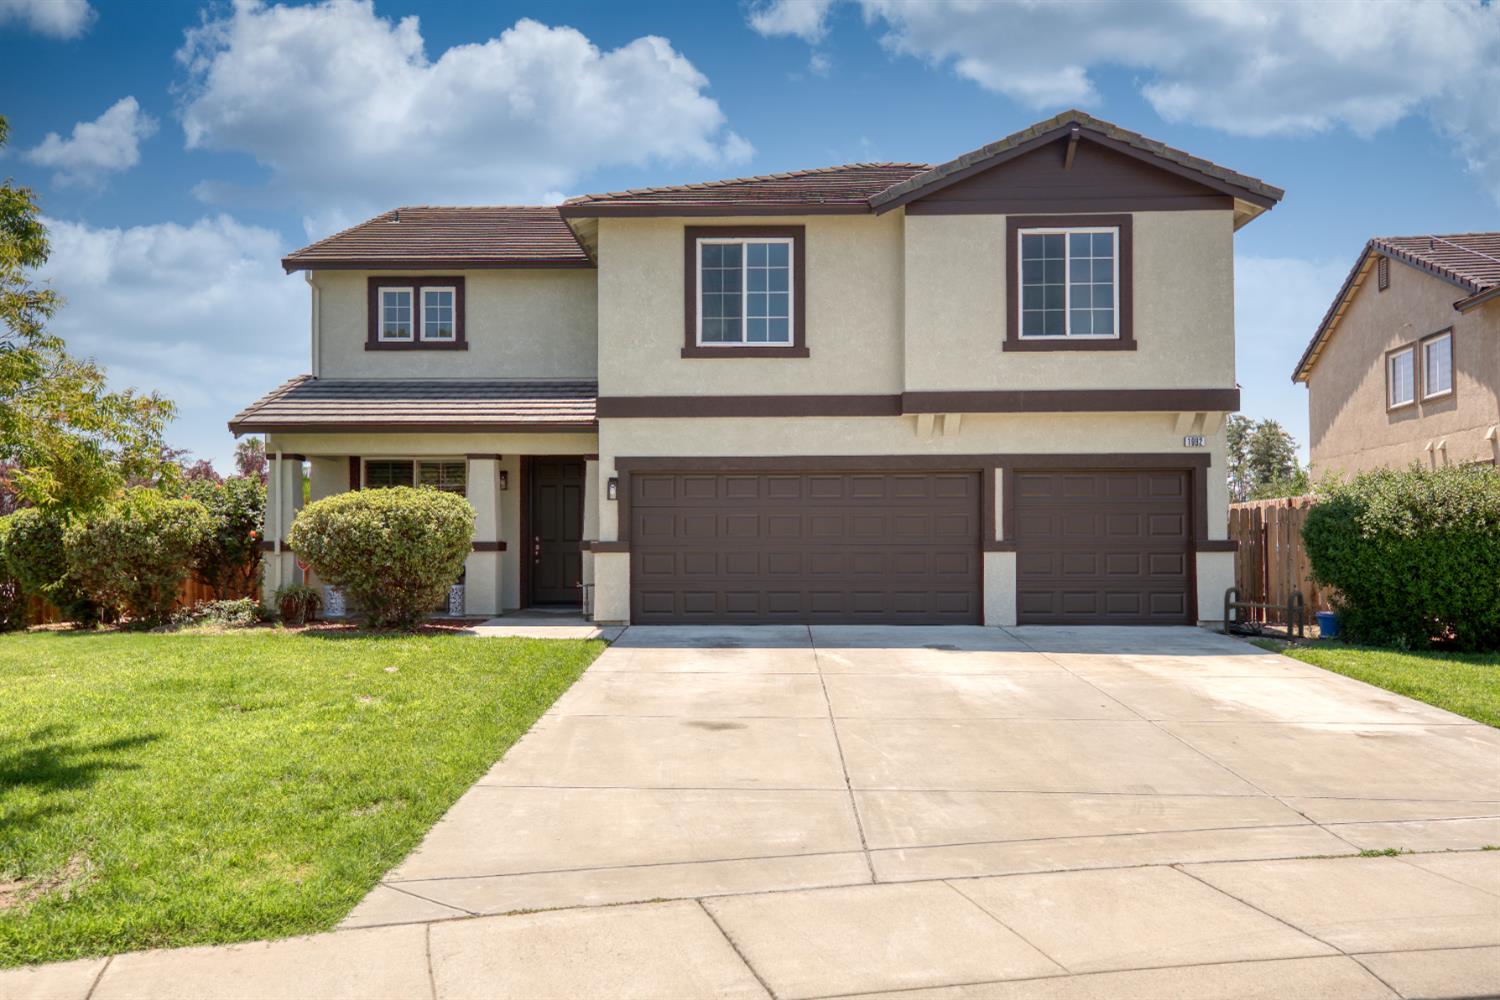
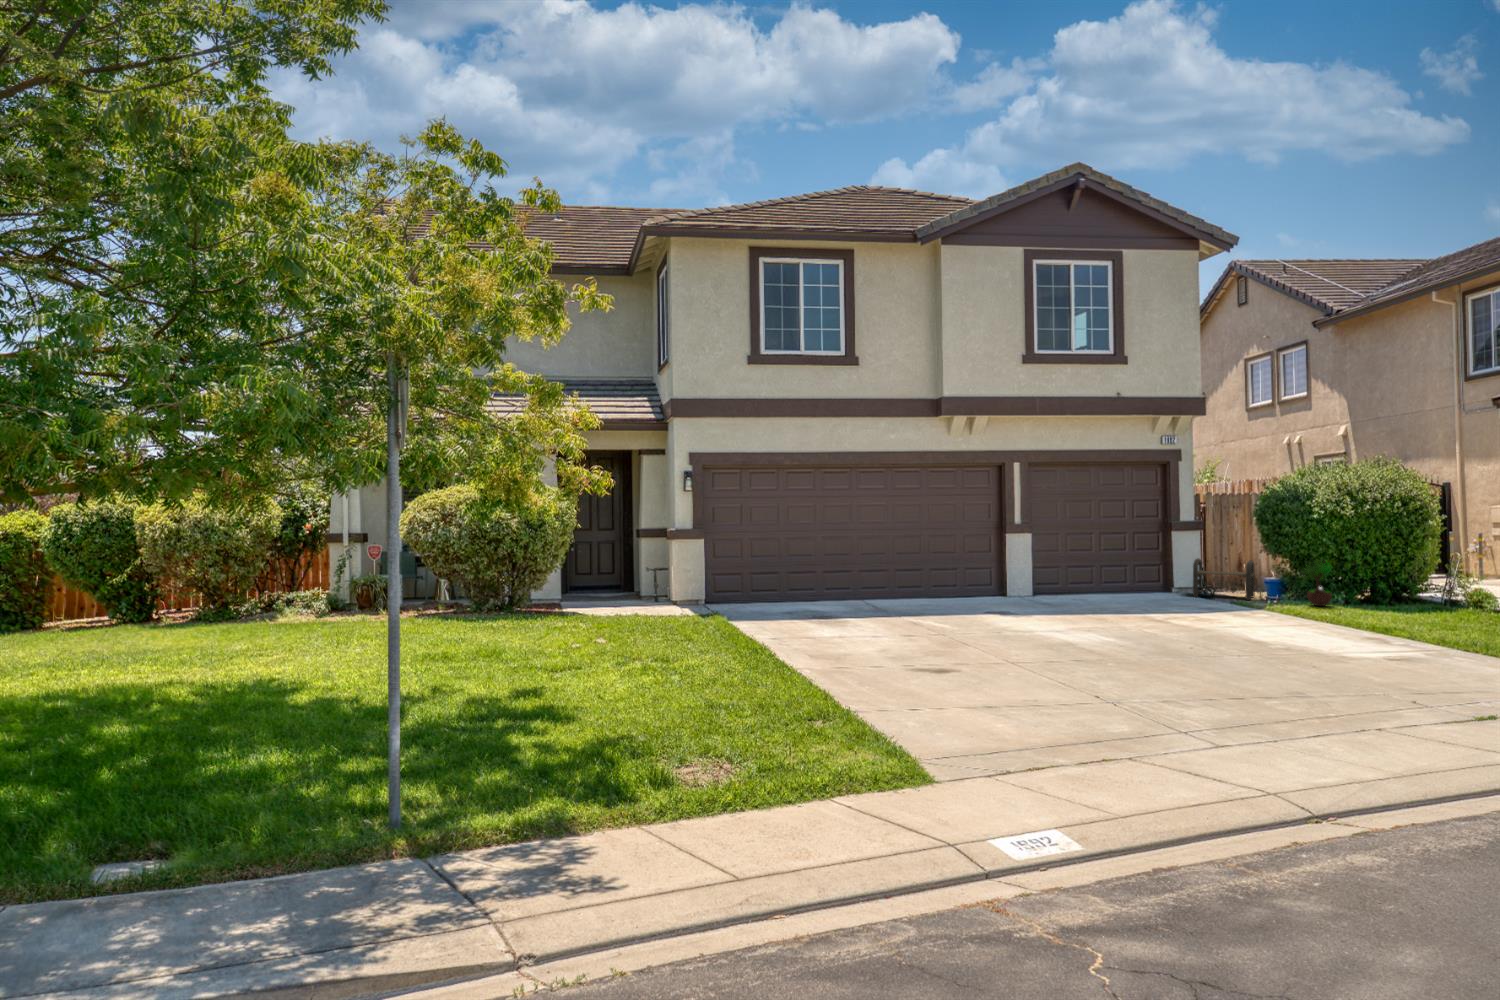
potted tree: none [1350,587,1392,651] -> present [1304,562,1332,606]

